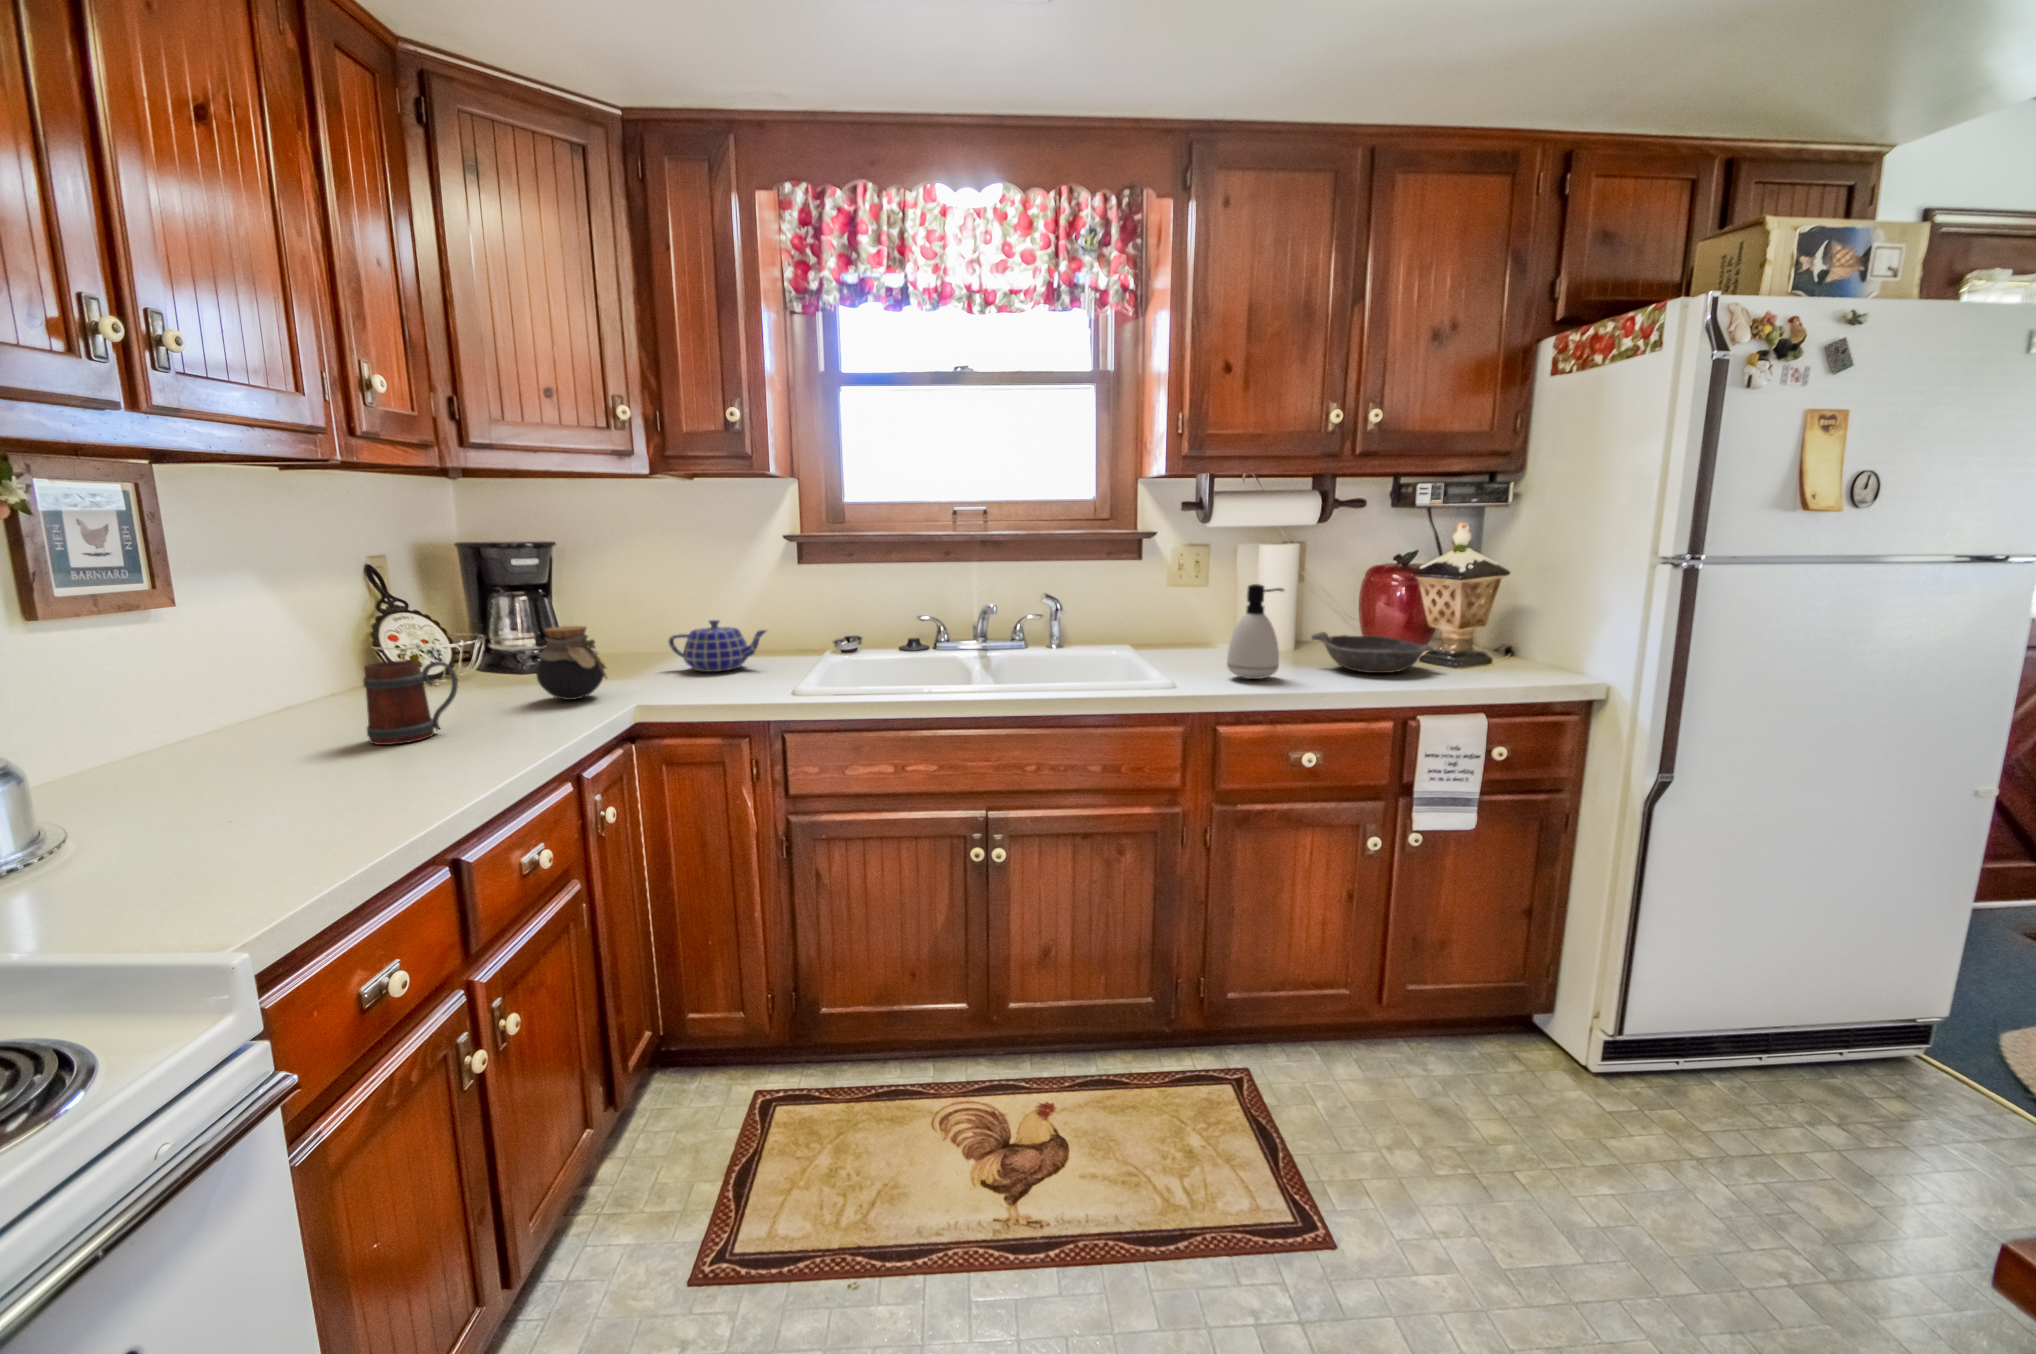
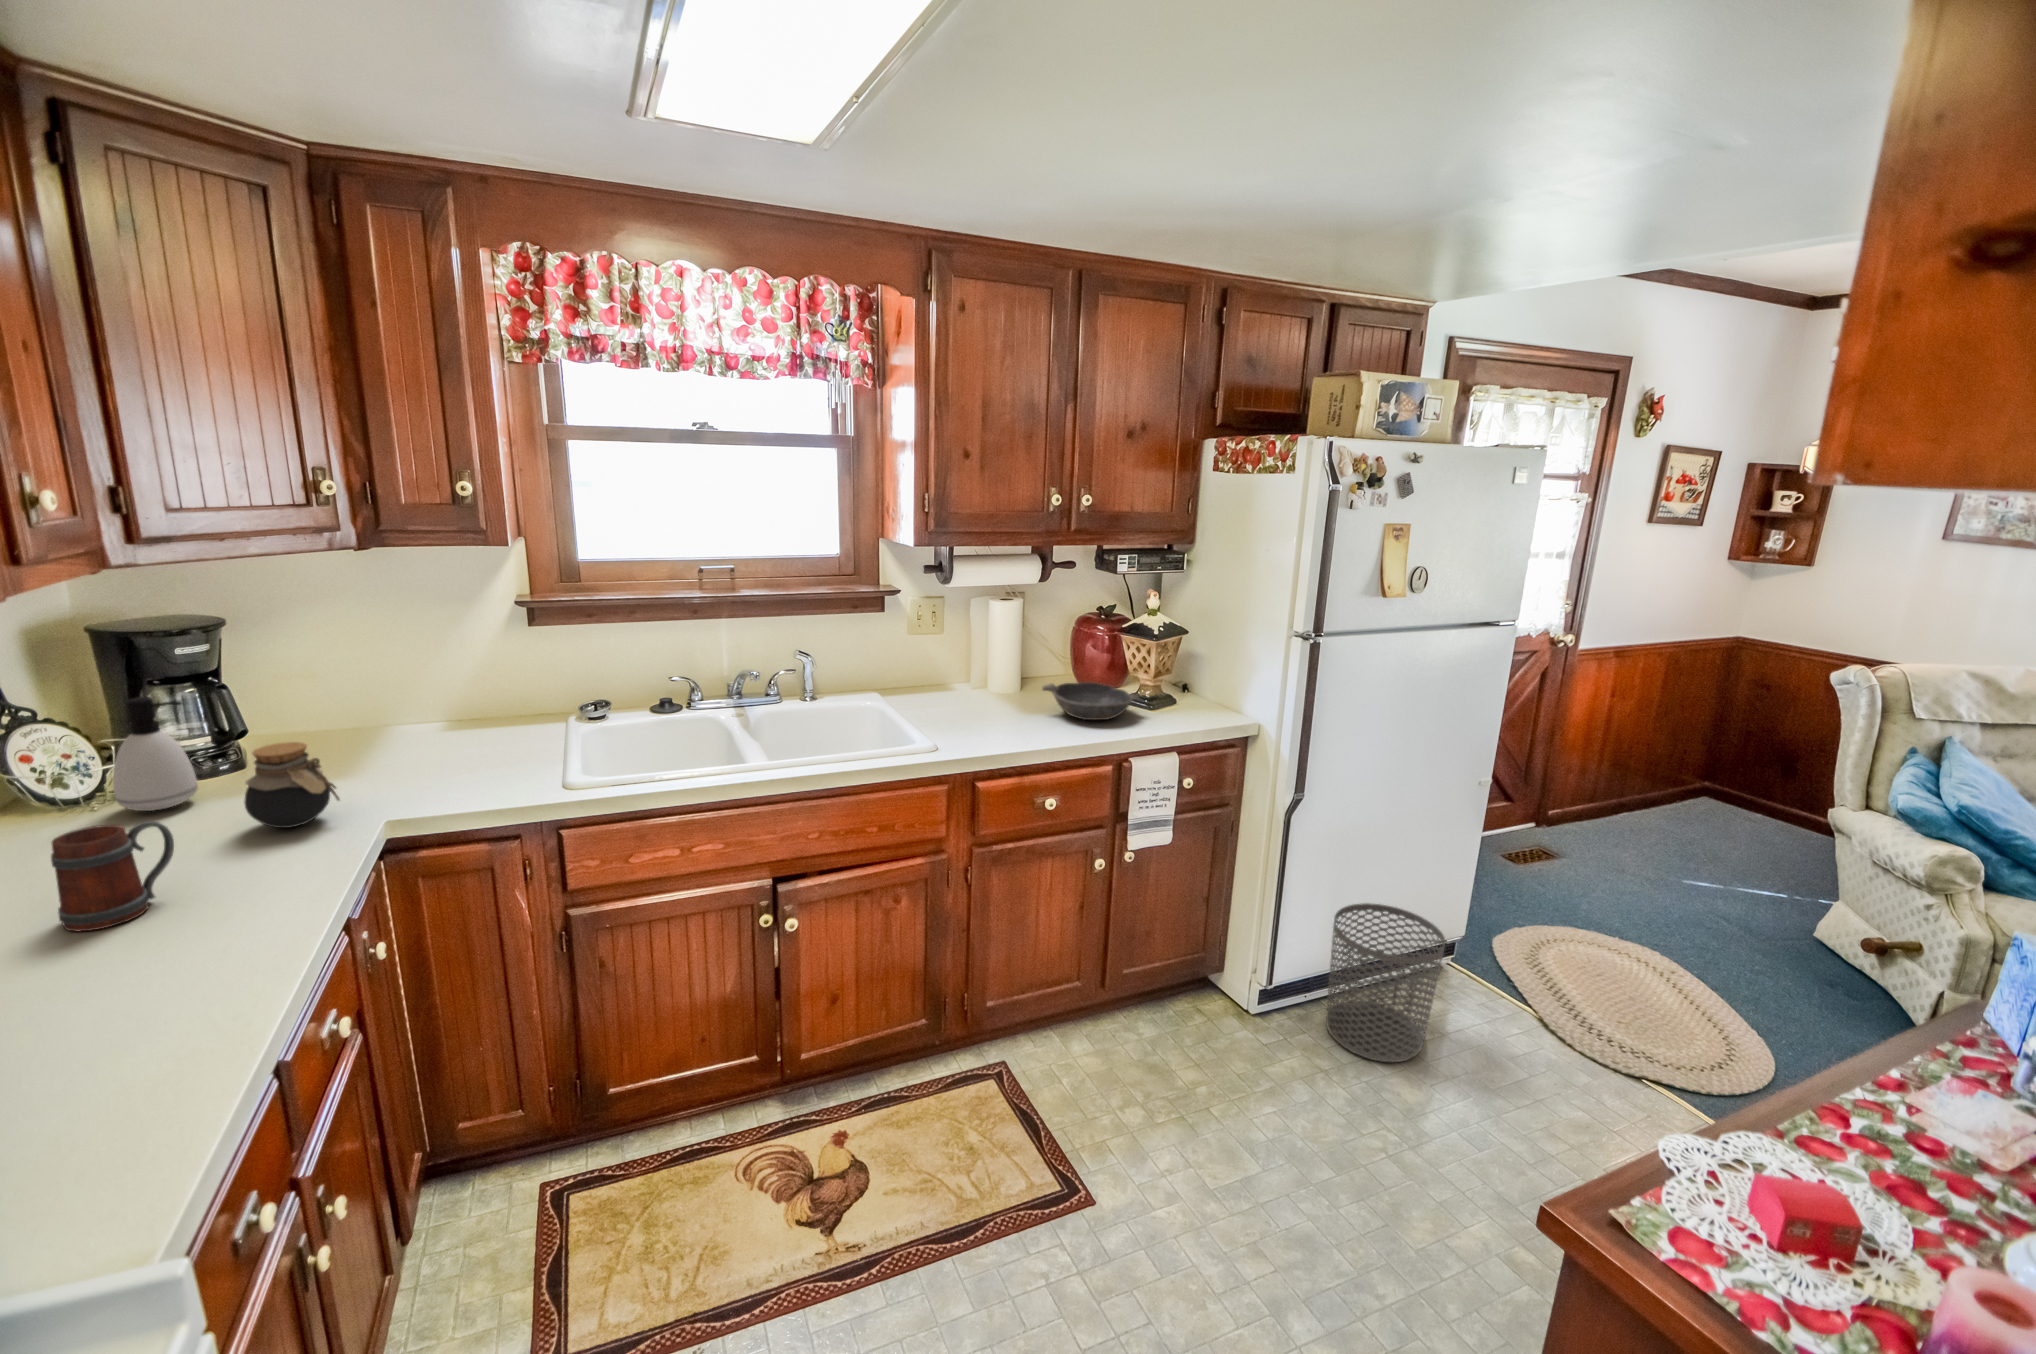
soap dispenser: present [1227,584,1284,679] -> present [113,697,198,811]
teapot: present [668,620,766,672] -> none [381,706,508,765]
waste bin: none [1710,944,1922,1178] -> present [1326,903,1446,1062]

